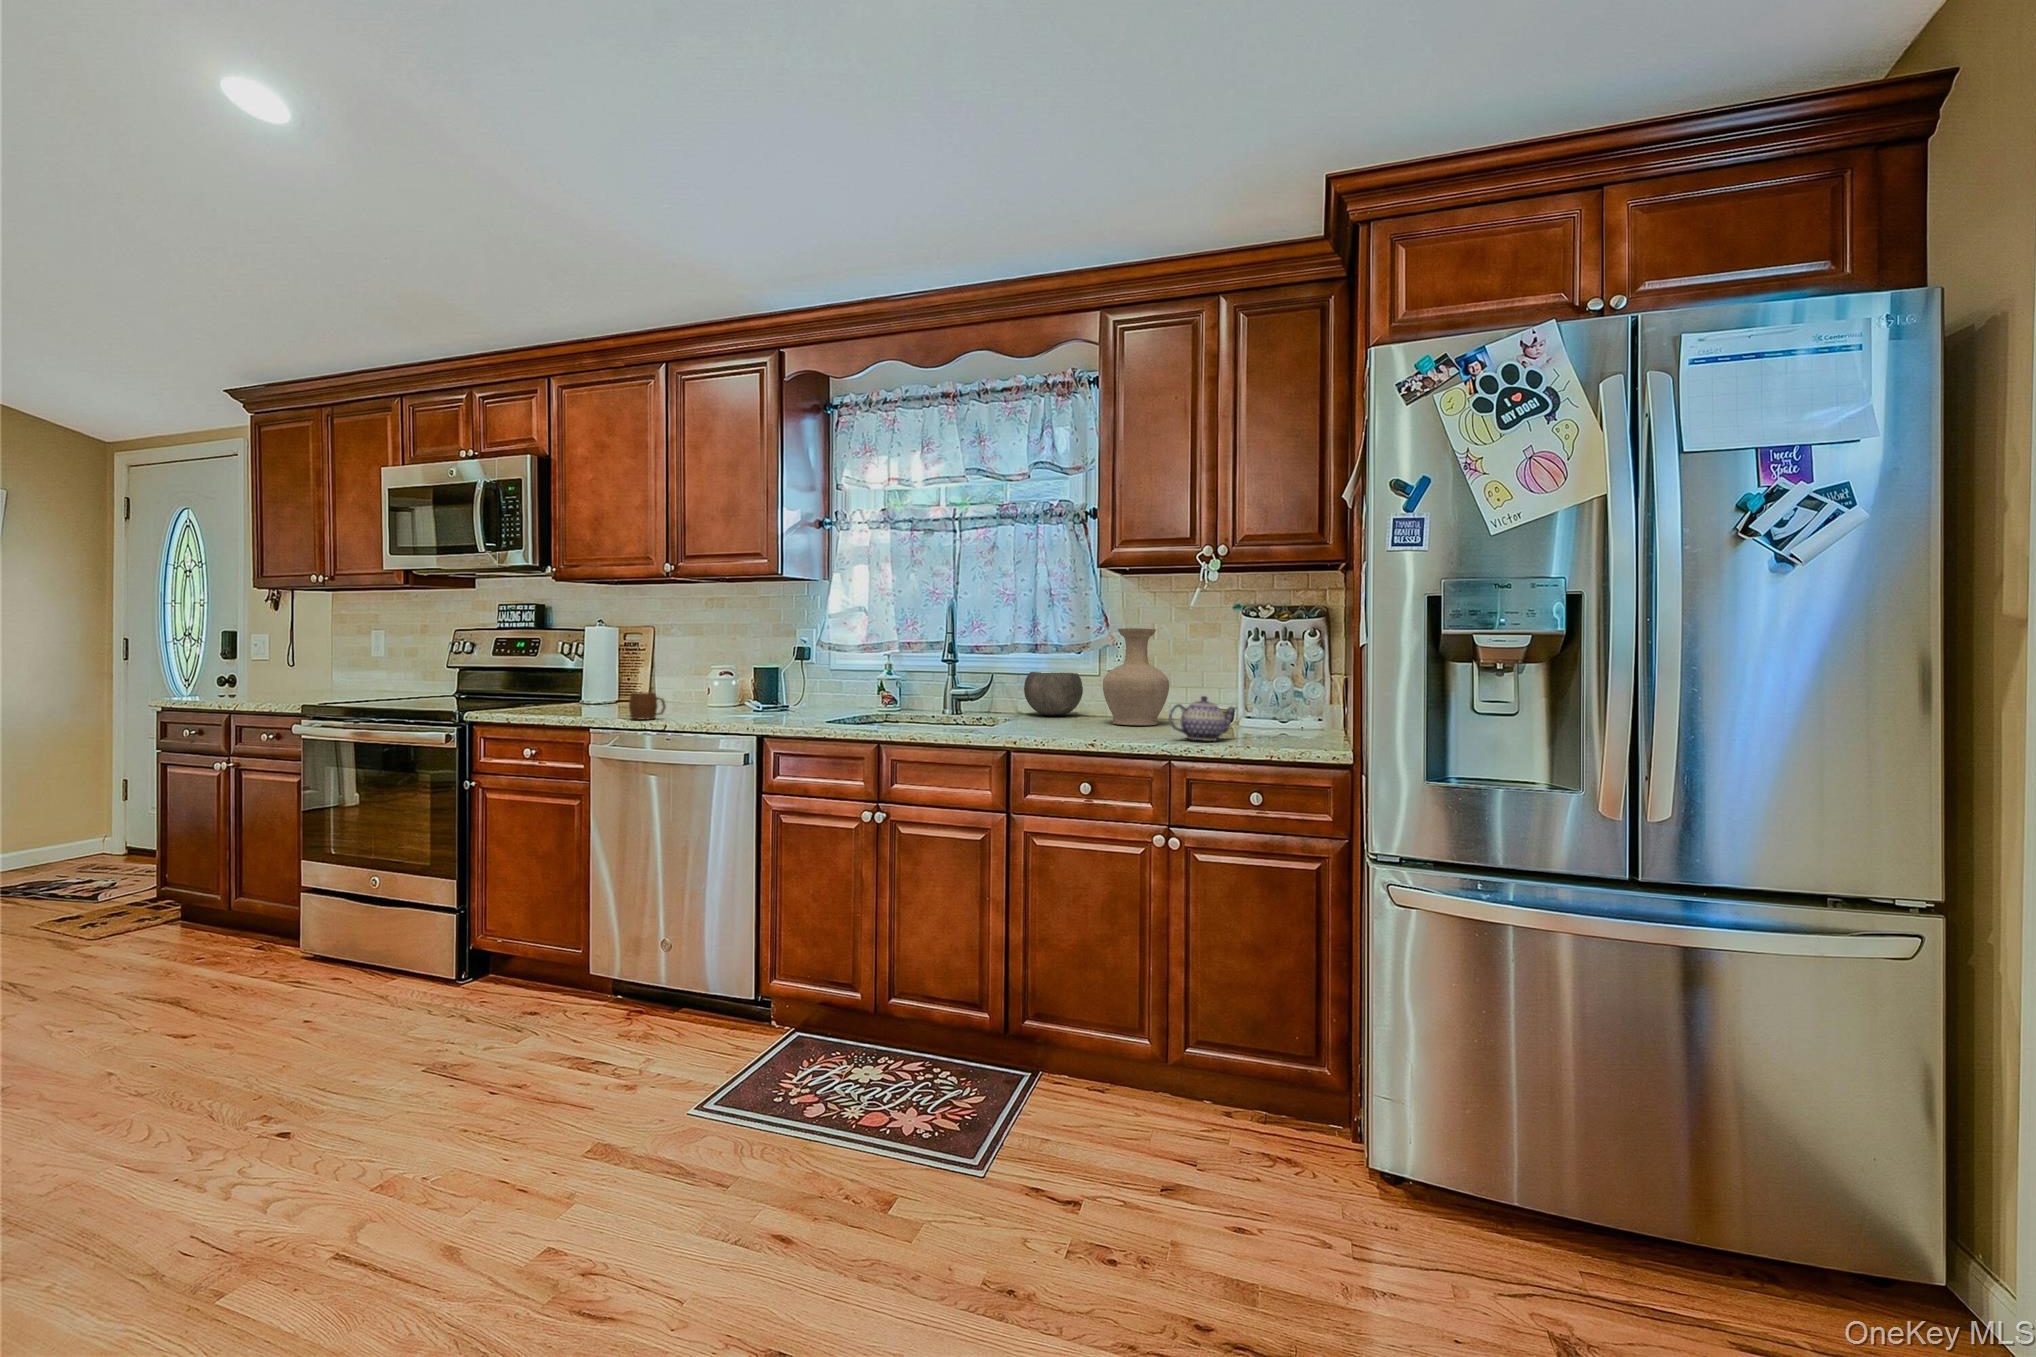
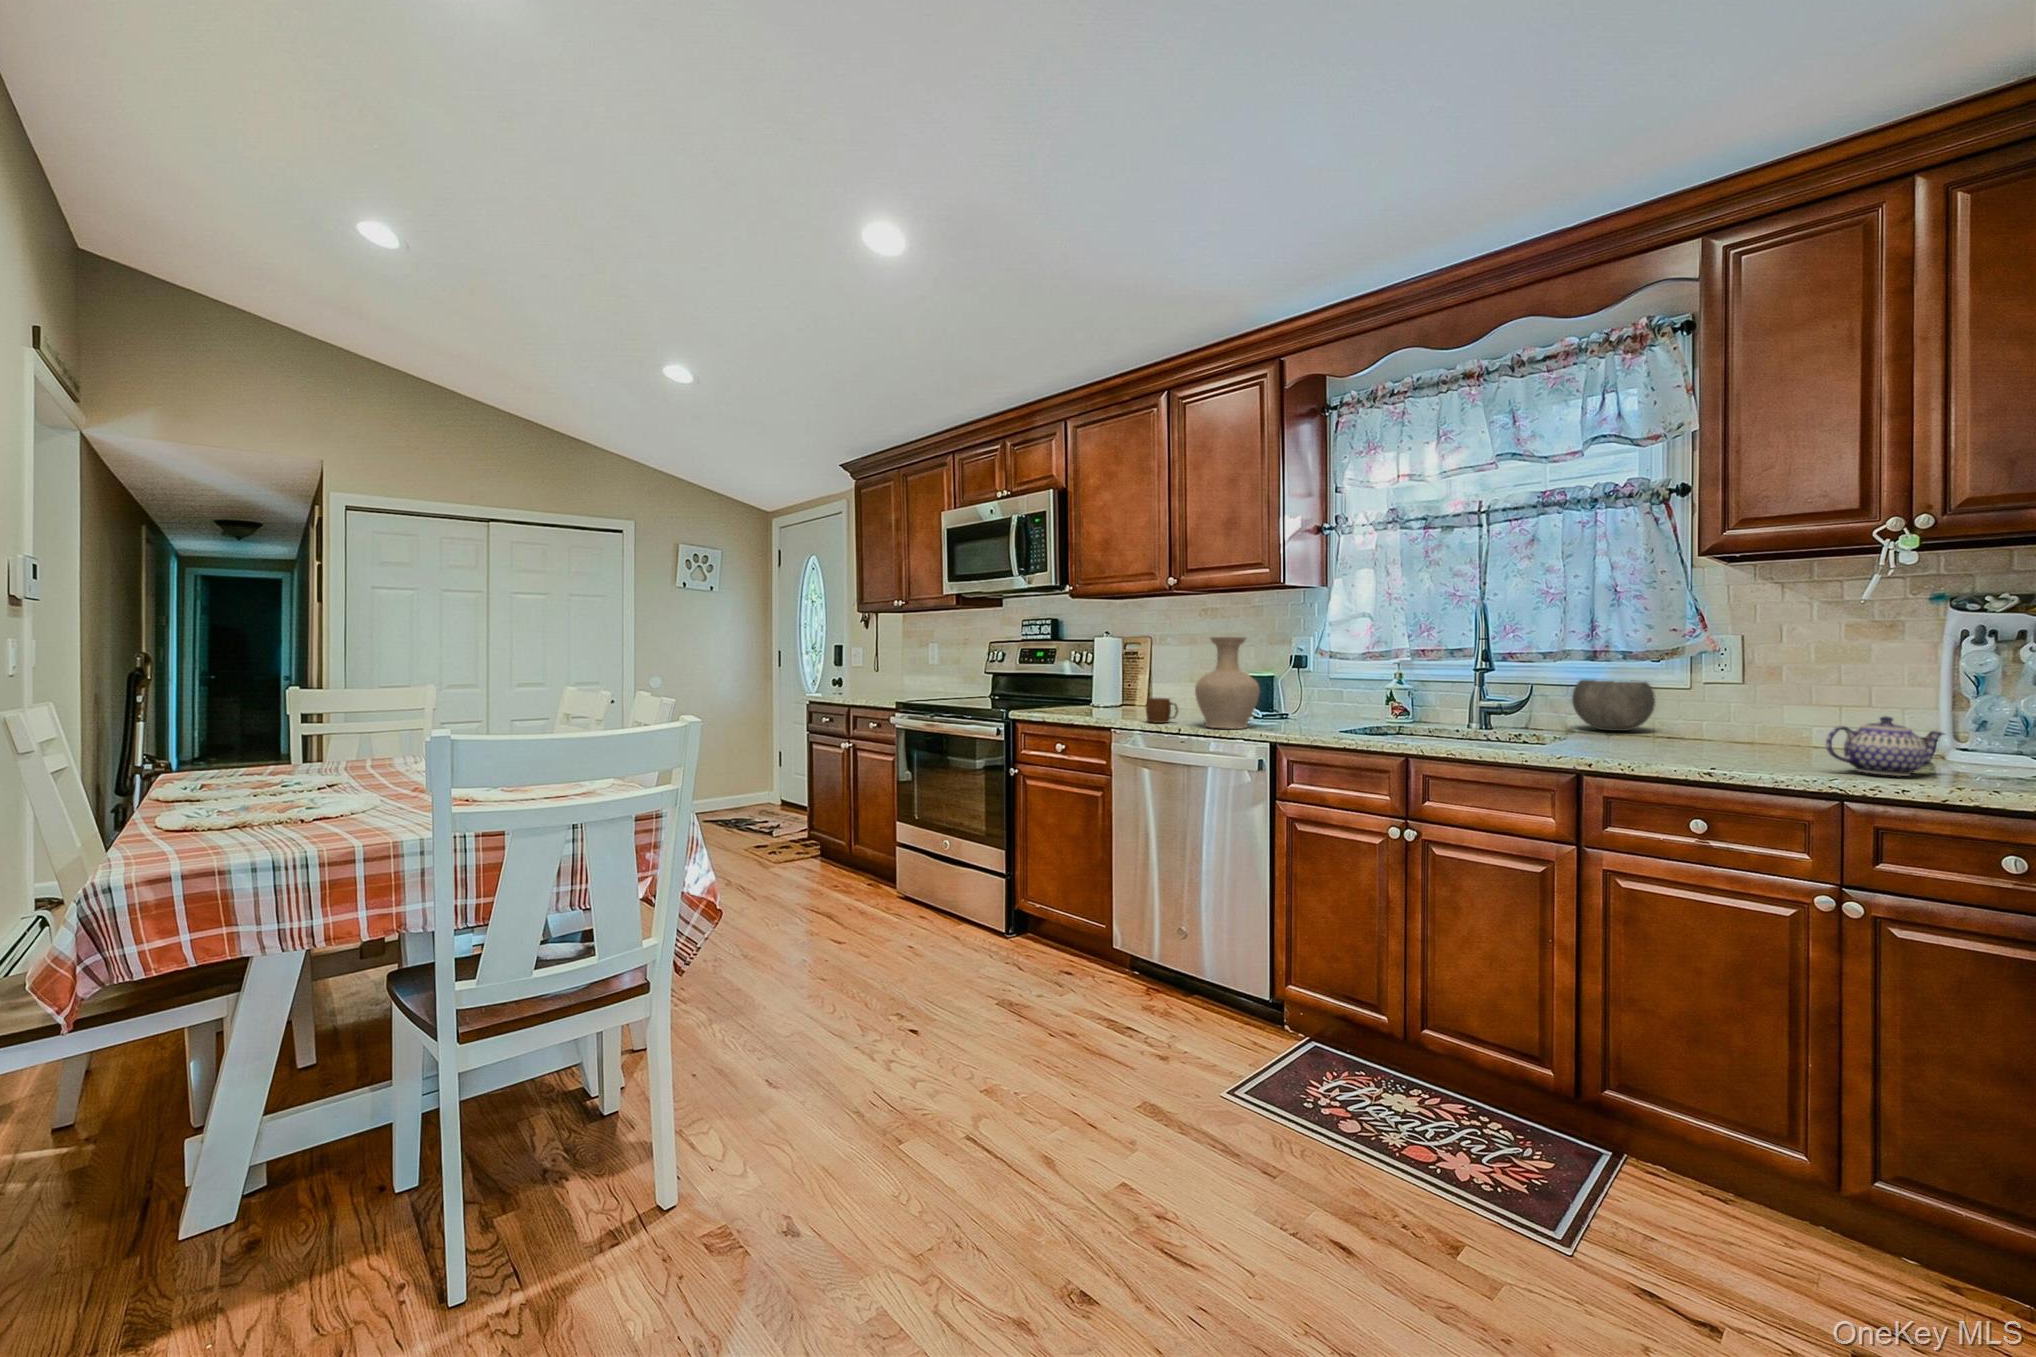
vase: present [1103,628,1169,725] -> present [1195,637,1259,729]

